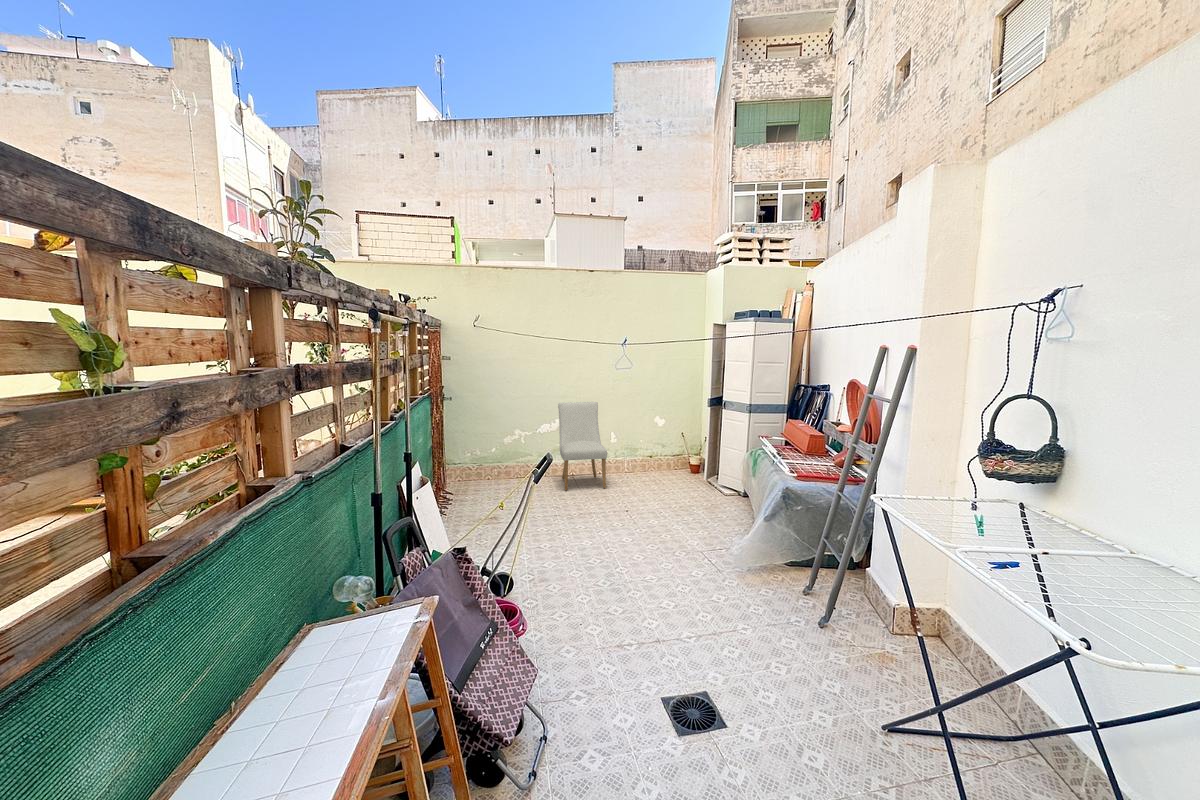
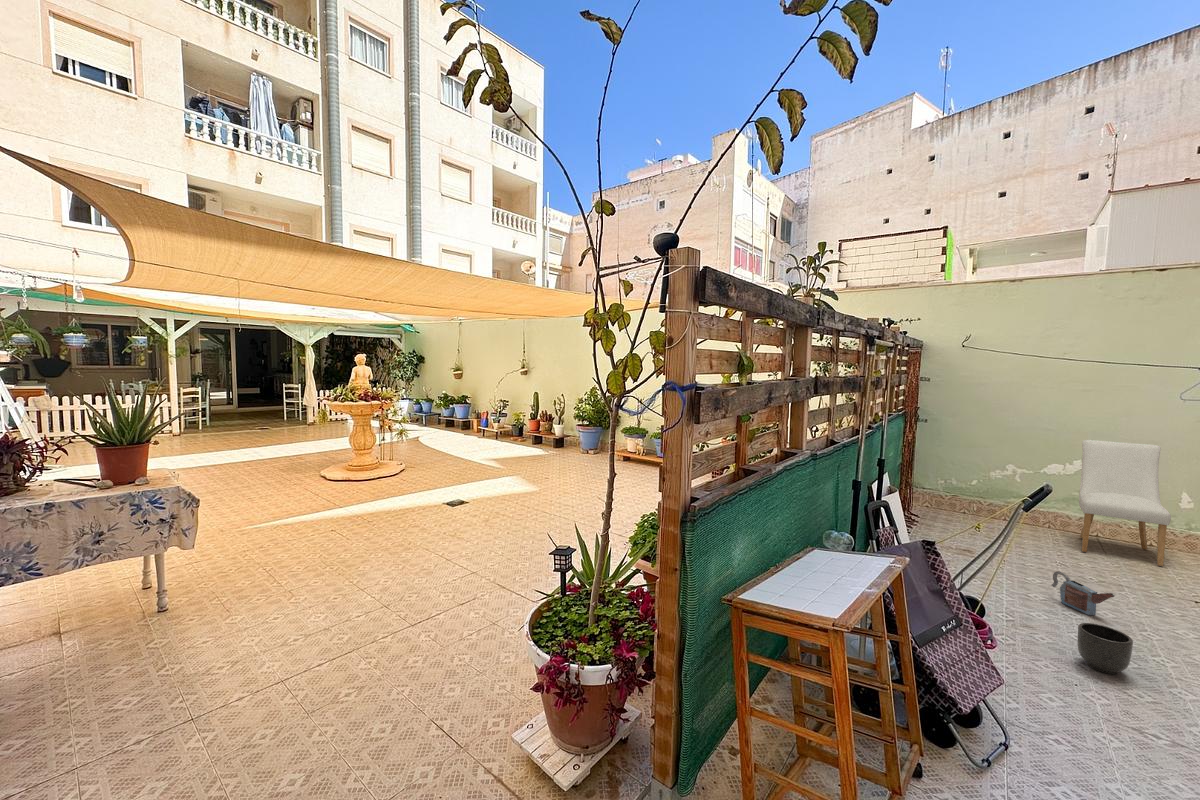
watering can: none [553,518,590,548] -> present [1052,571,1114,615]
planter: none [575,560,607,600] -> present [1078,623,1133,674]

